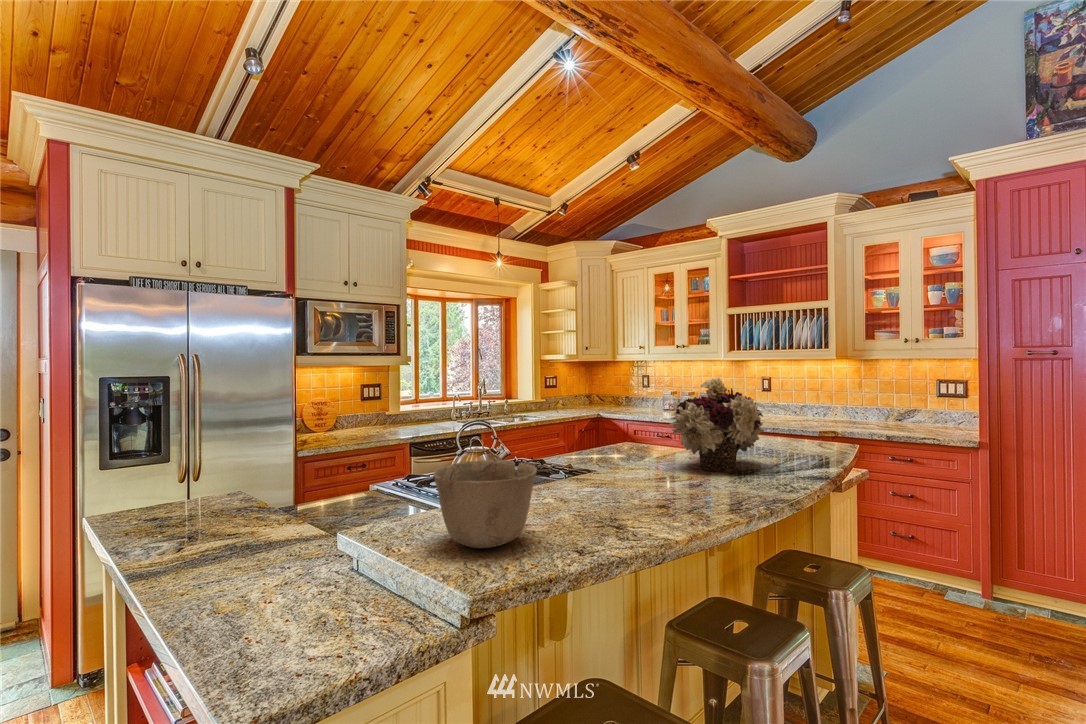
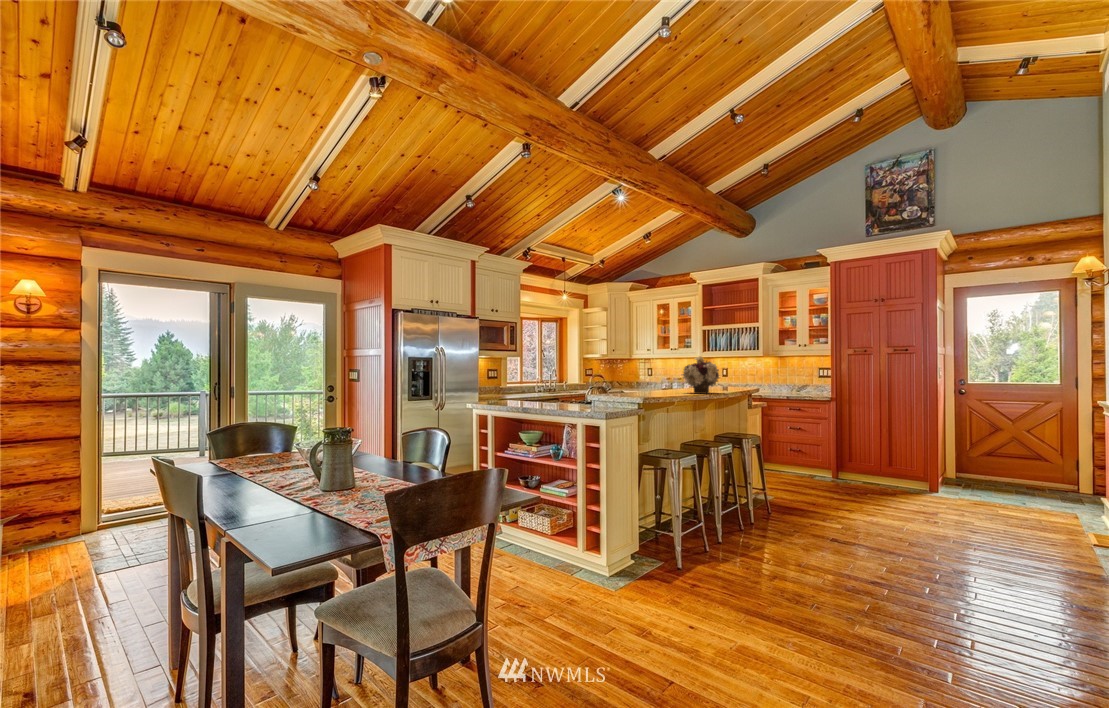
ceramic bowl: present [433,460,537,548] -> none [618,376,650,399]

